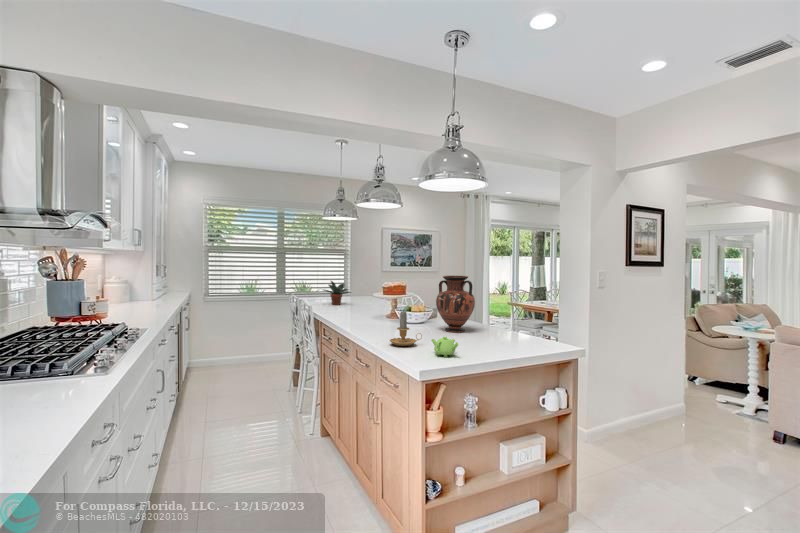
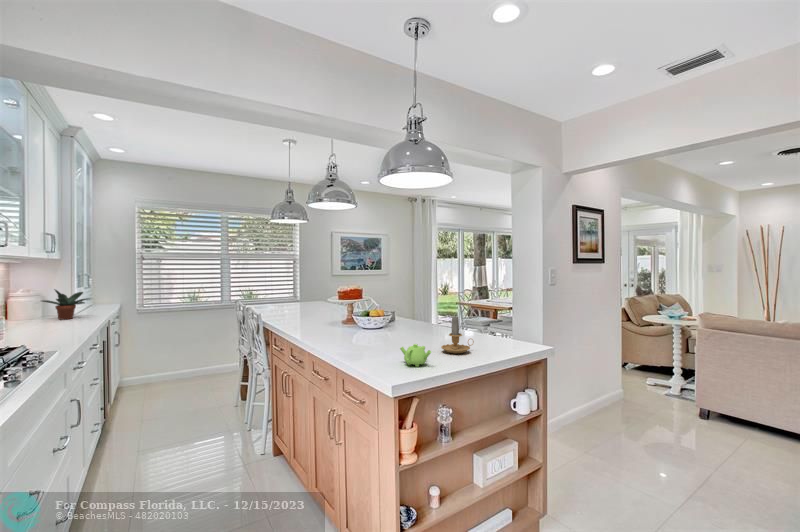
vase: present [436,276,475,332] -> none [397,277,437,337]
potted plant: present [324,281,351,305] -> present [42,290,87,320]
candle: present [390,311,422,346] -> present [441,316,474,354]

